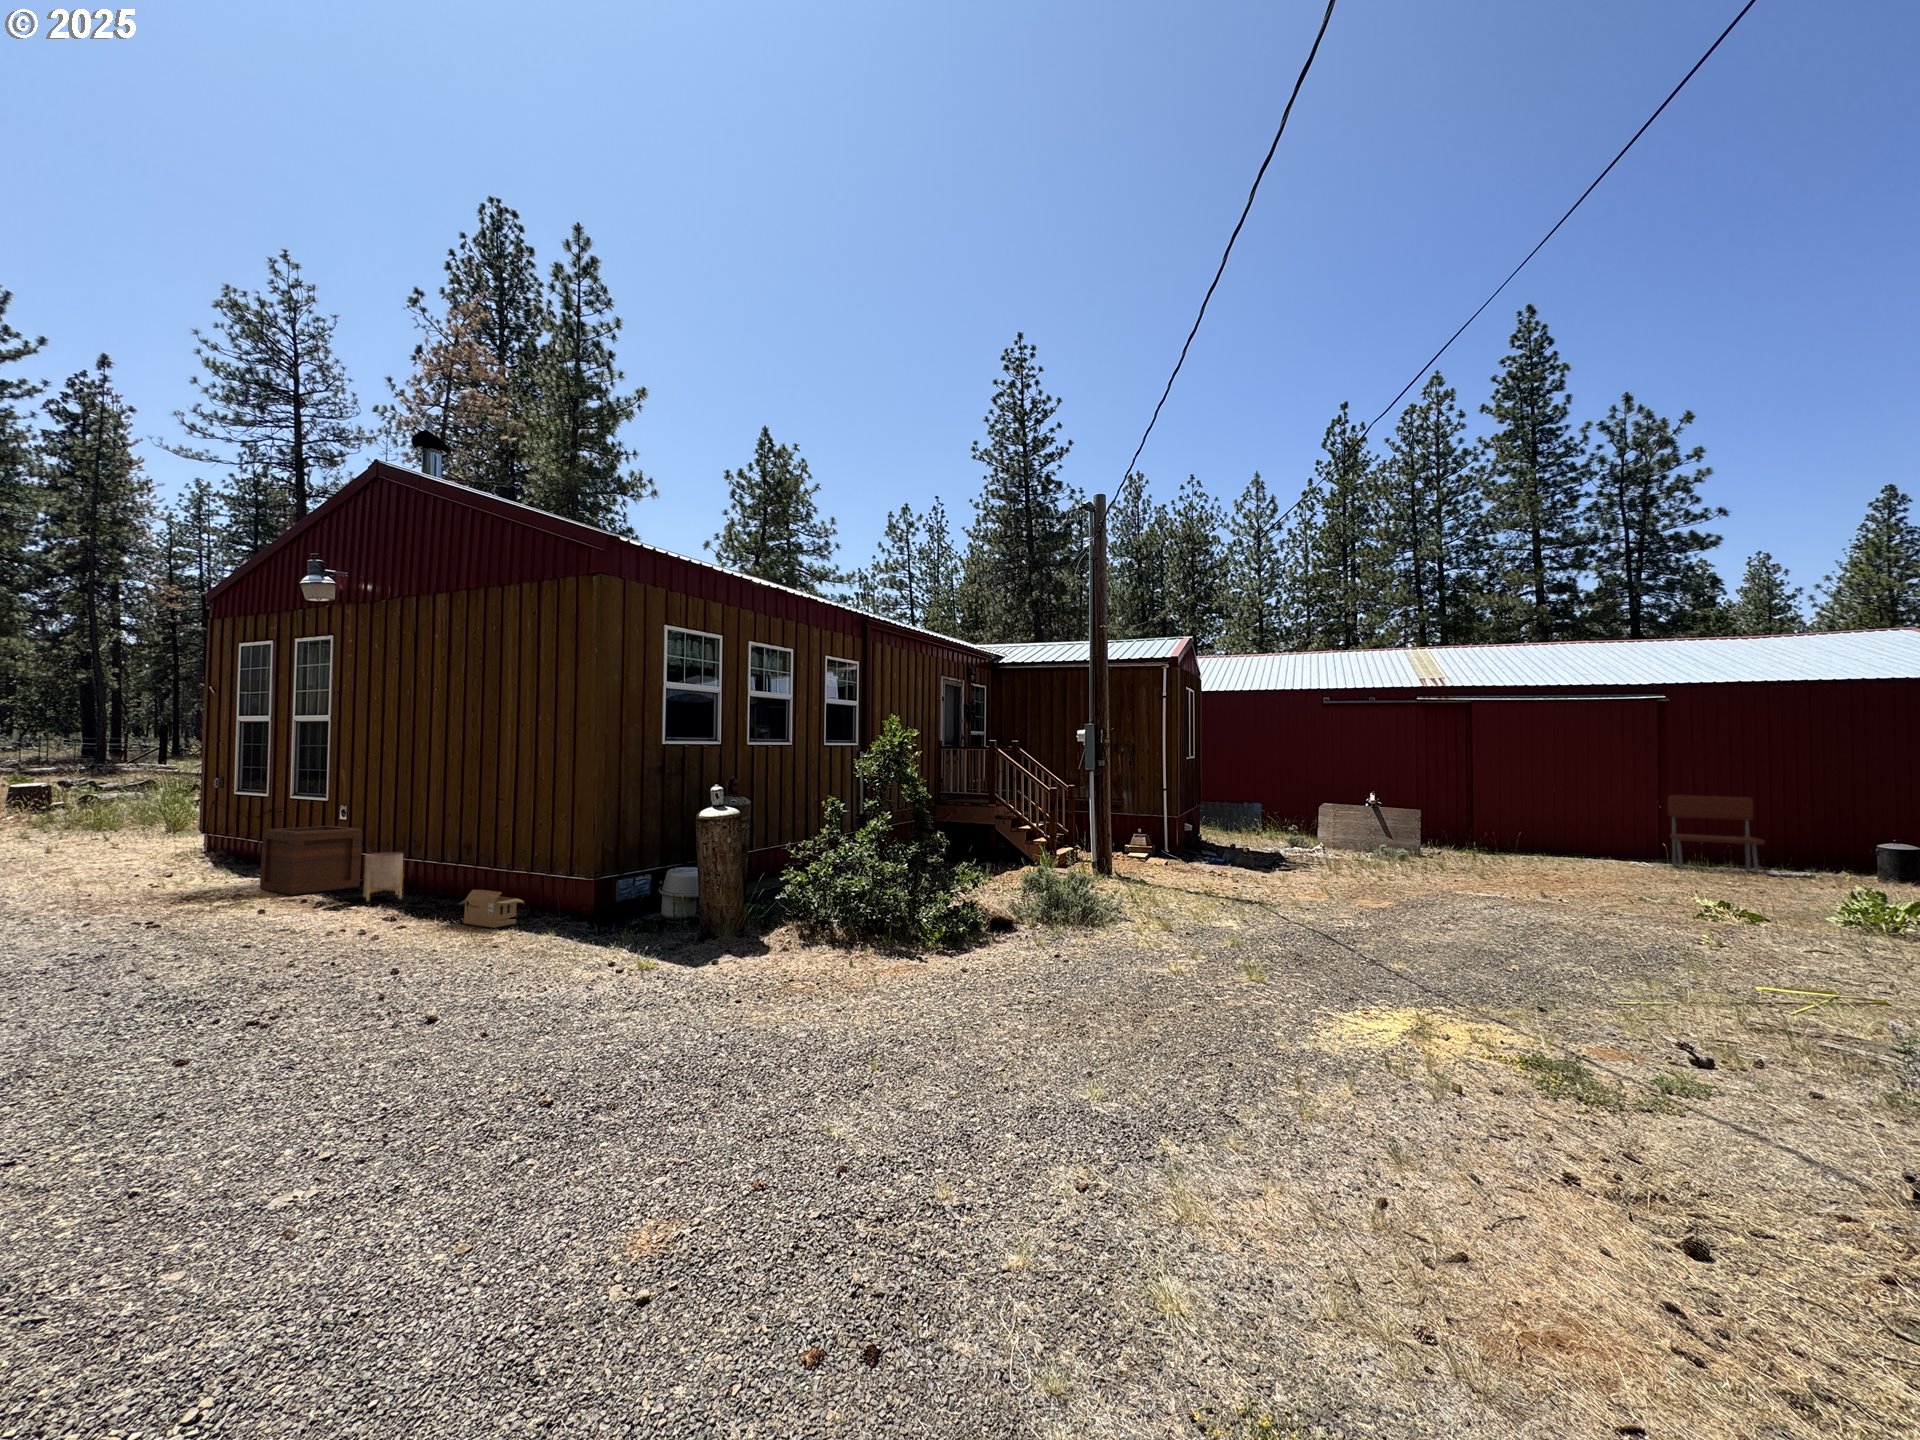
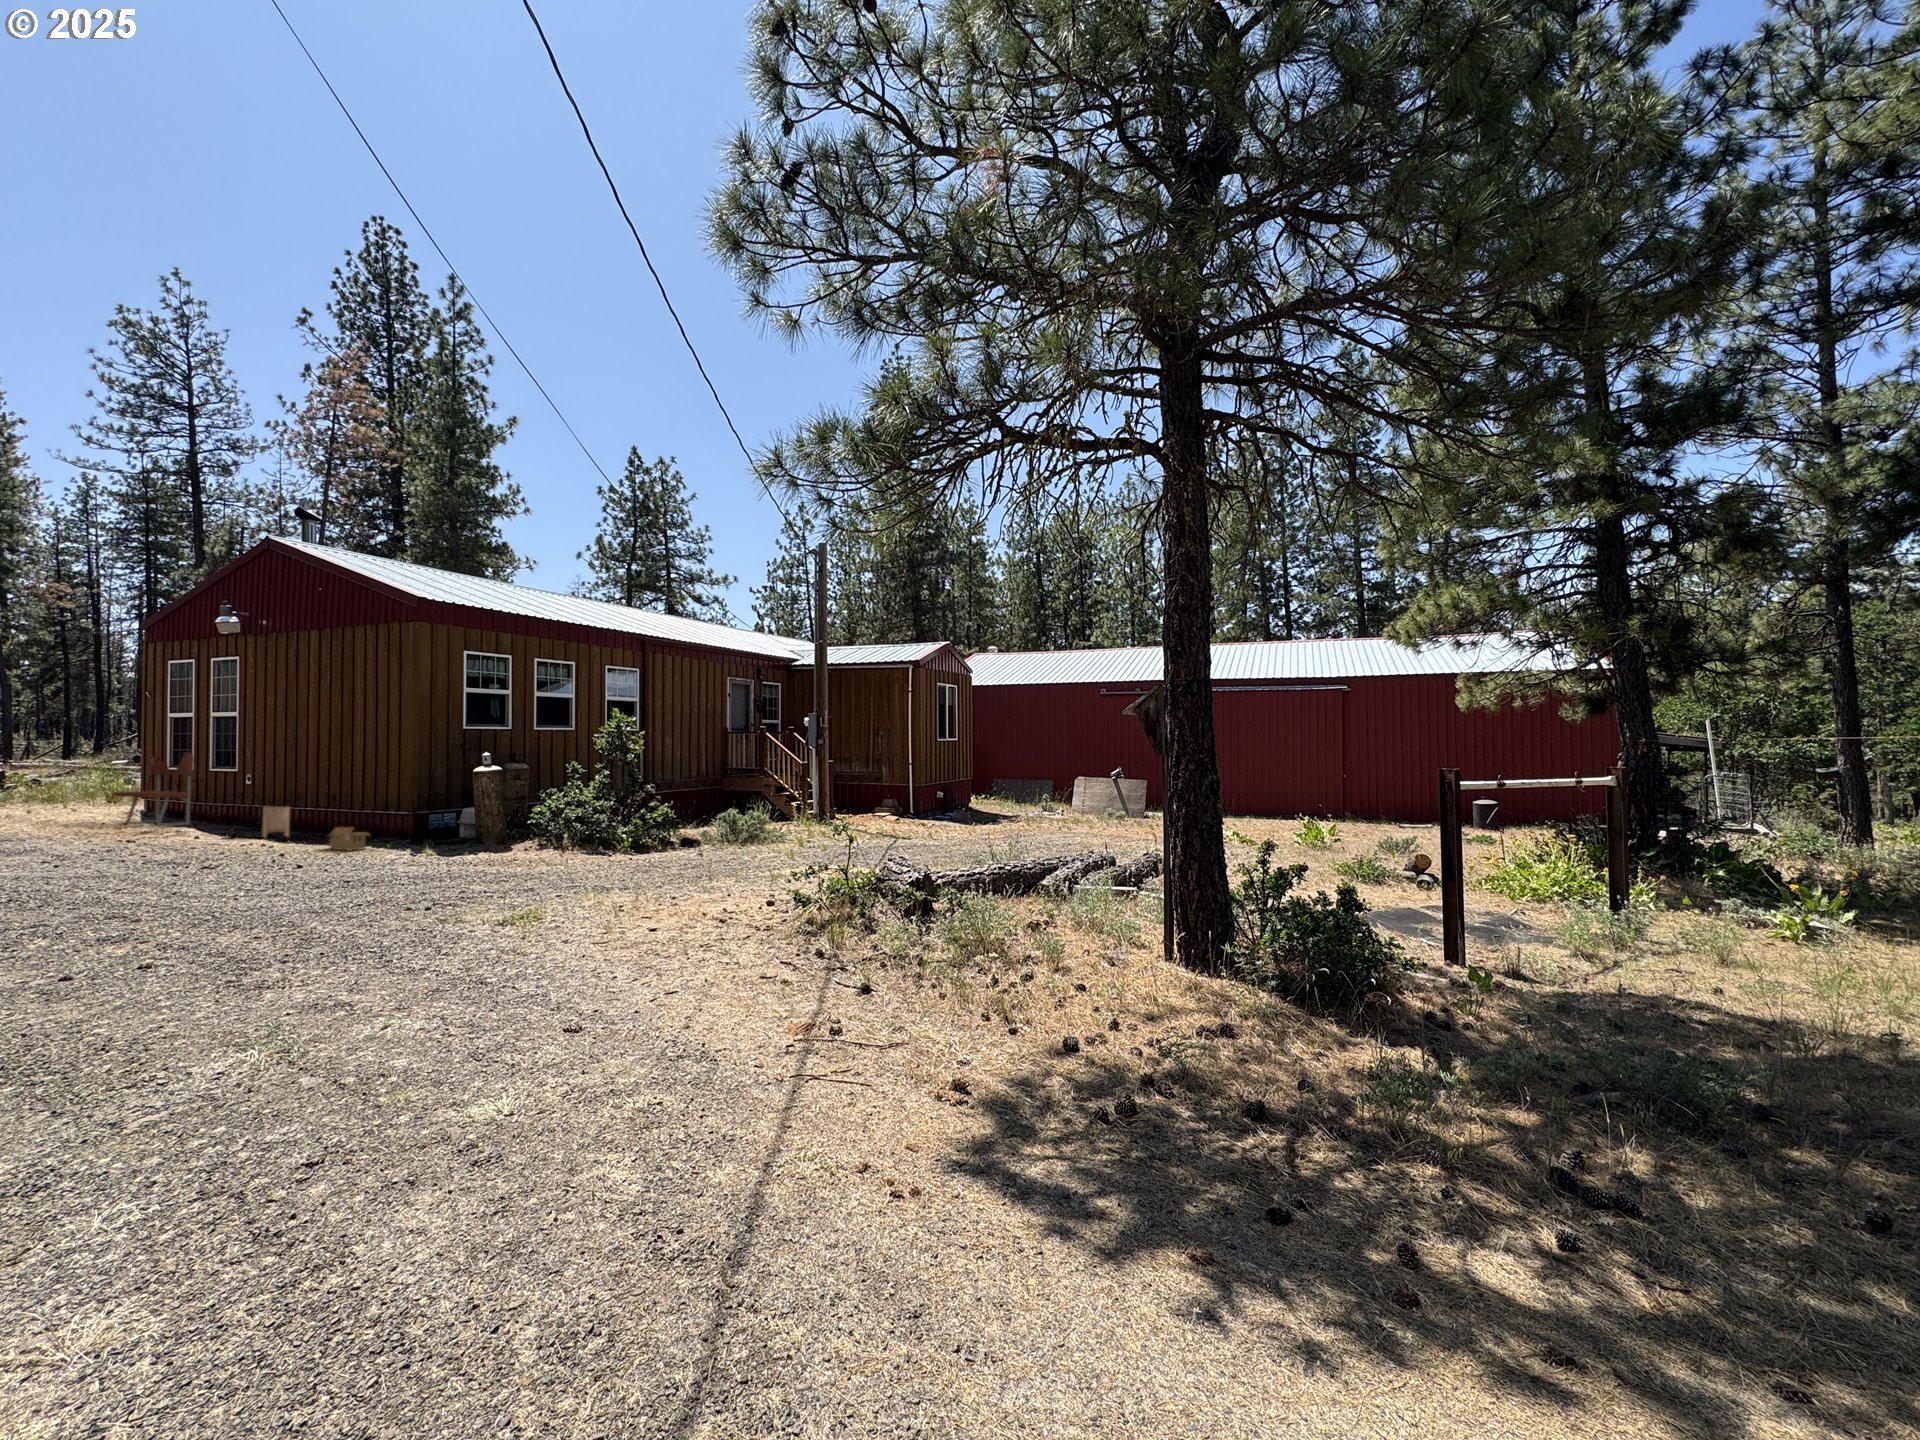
bench: present [1668,795,1765,873] -> present [113,753,194,827]
wooden crate: present [260,826,362,895] -> none [189,790,261,835]

